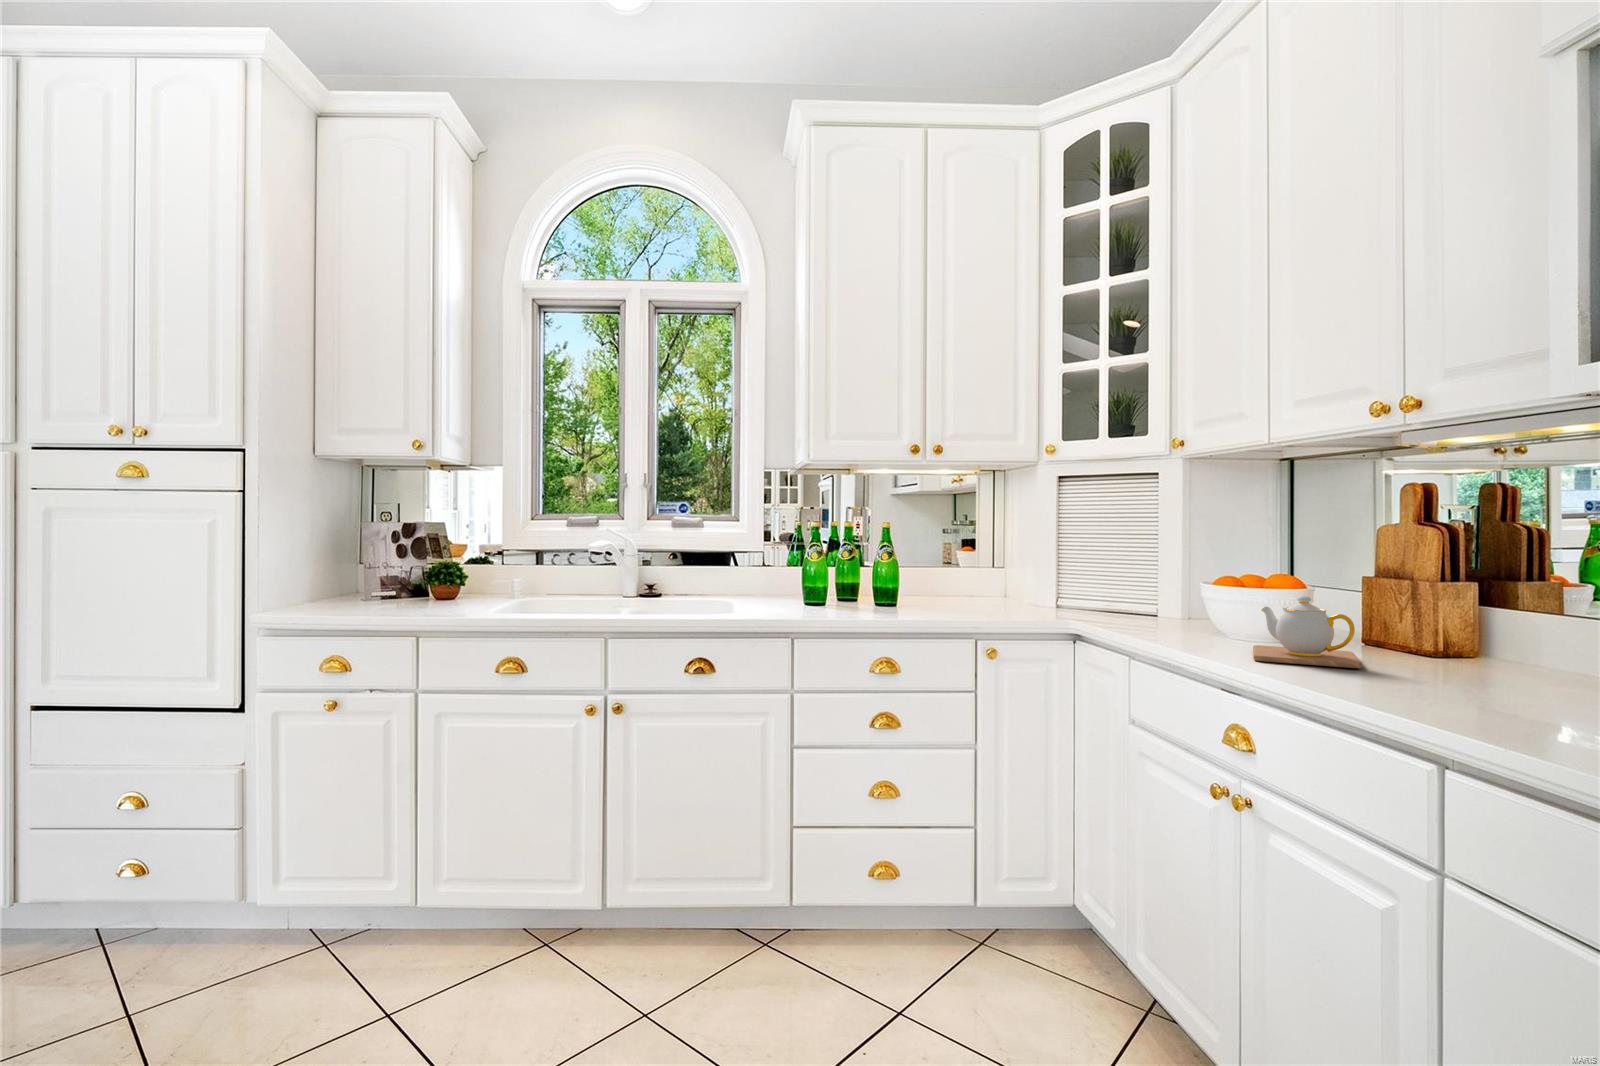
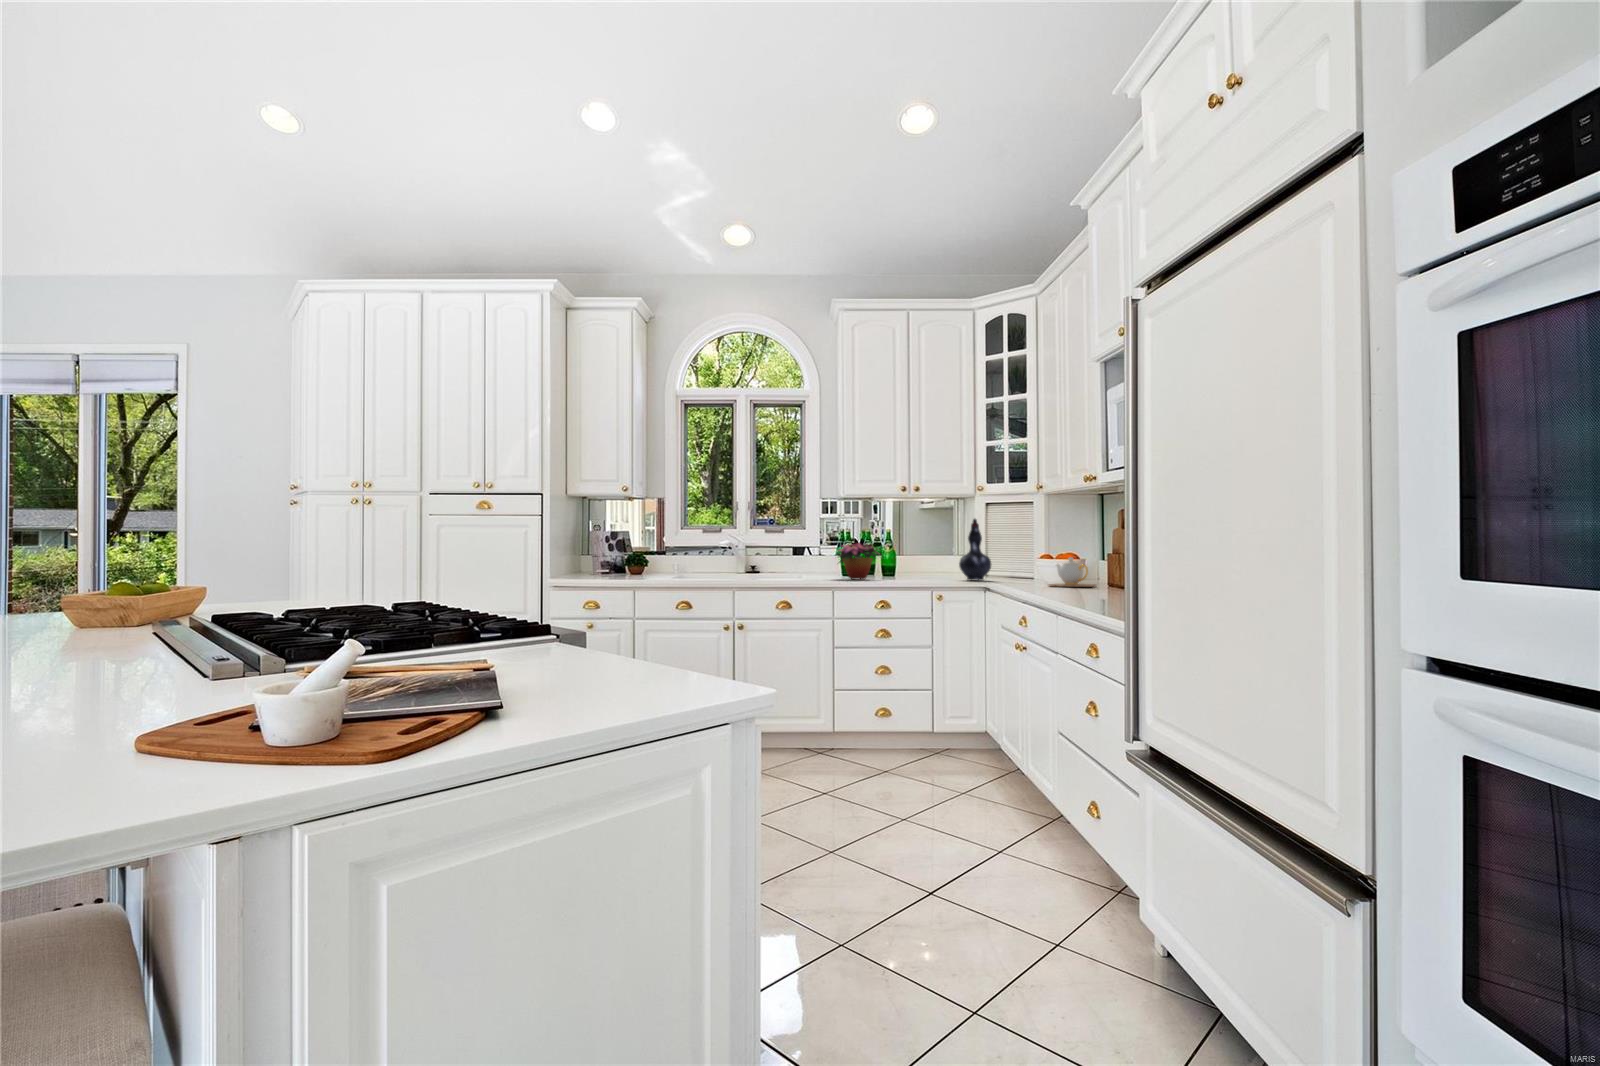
decorative vase: none [1018,502,1078,615] -> present [959,519,991,580]
flower arrangement: none [789,546,887,614] -> present [838,544,879,579]

